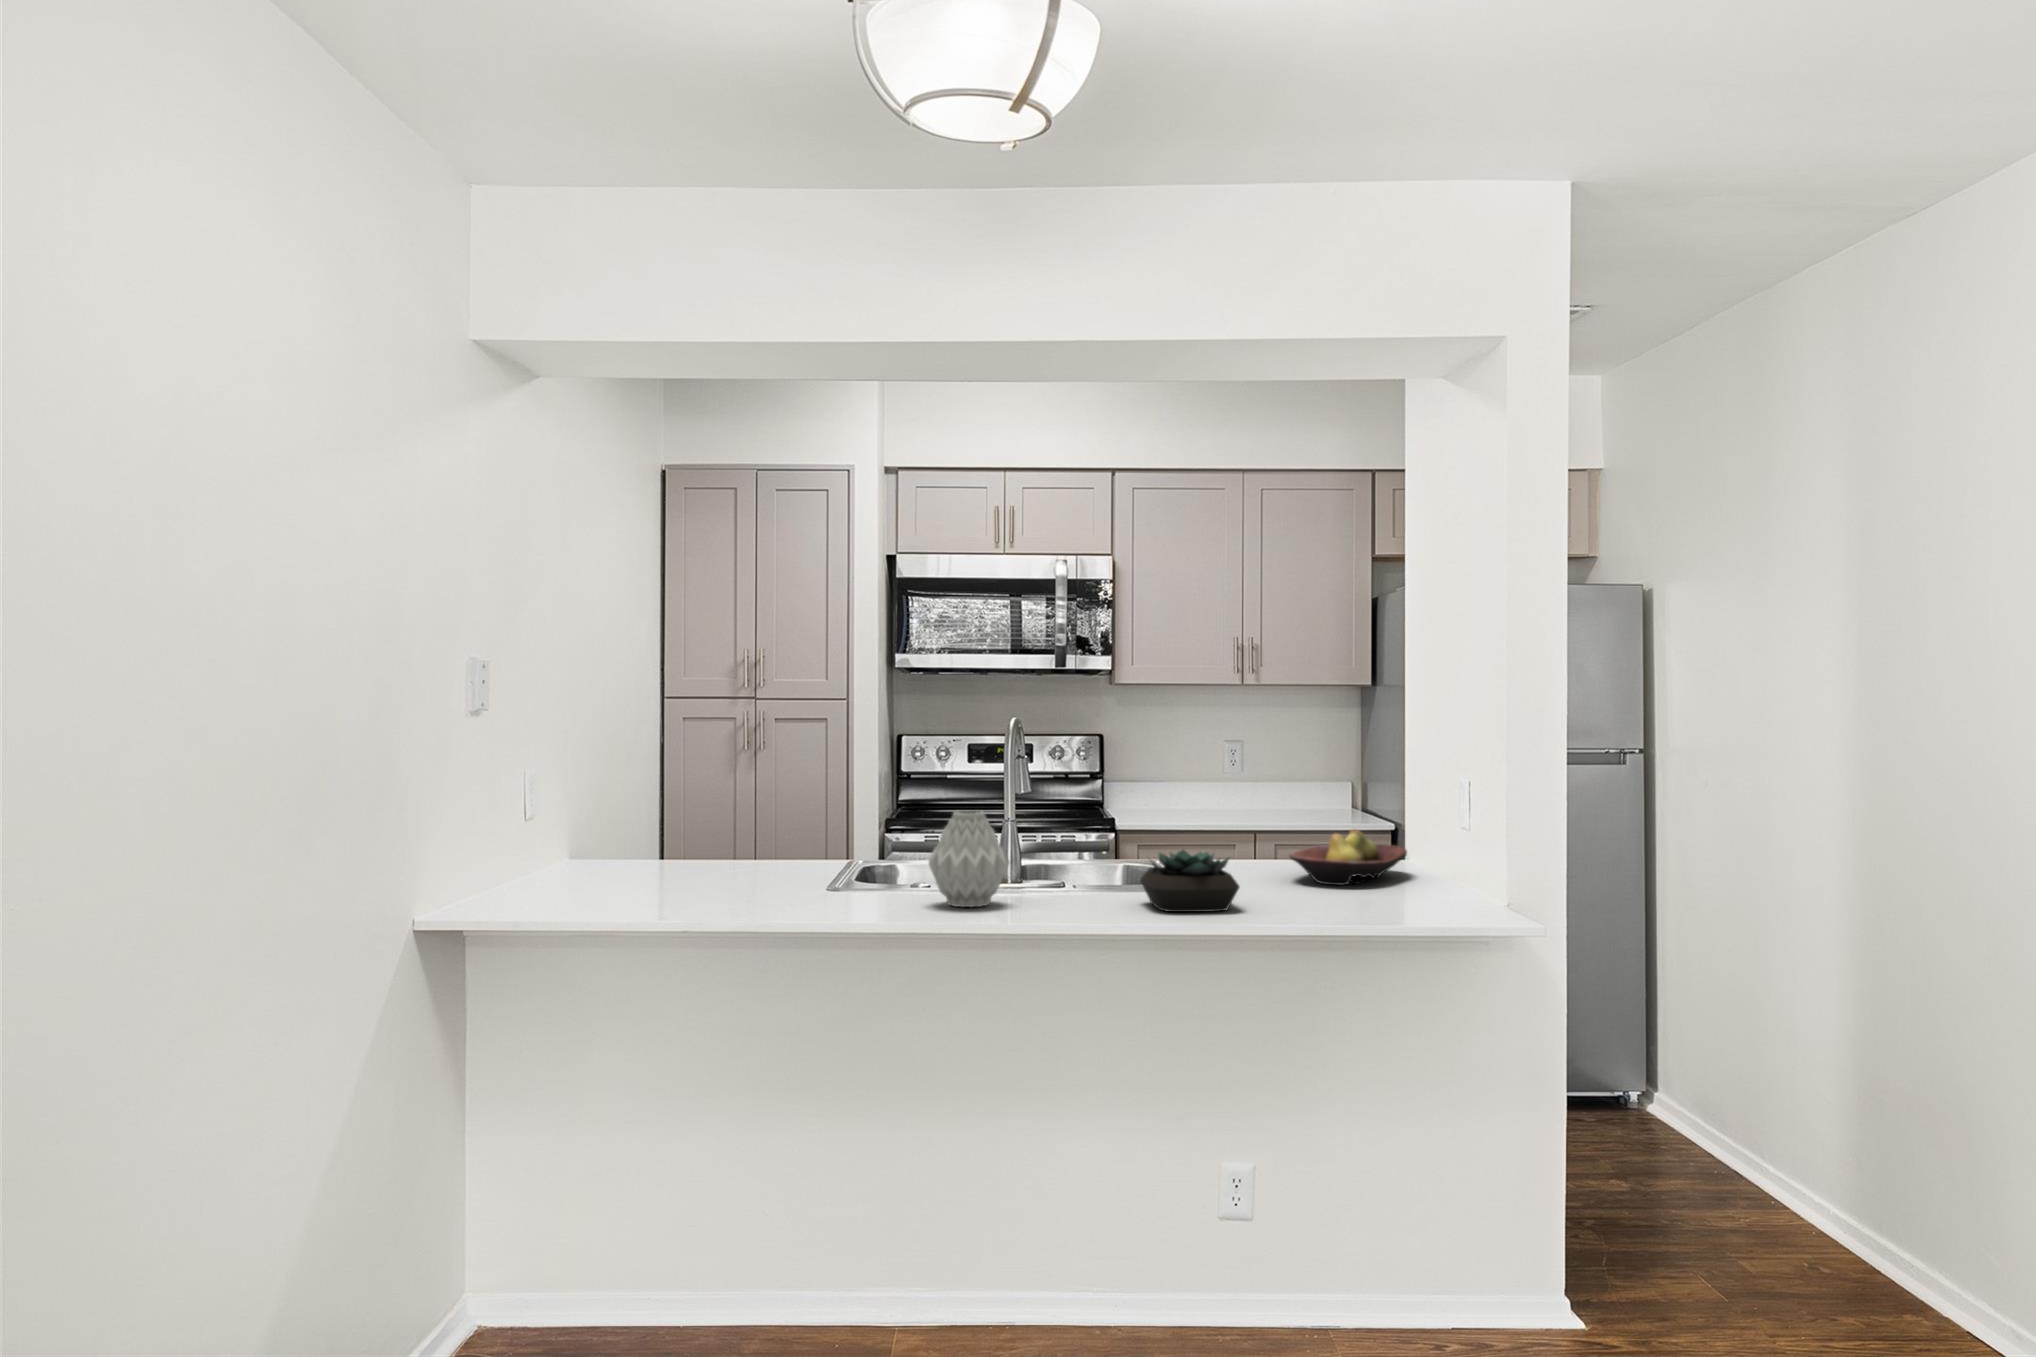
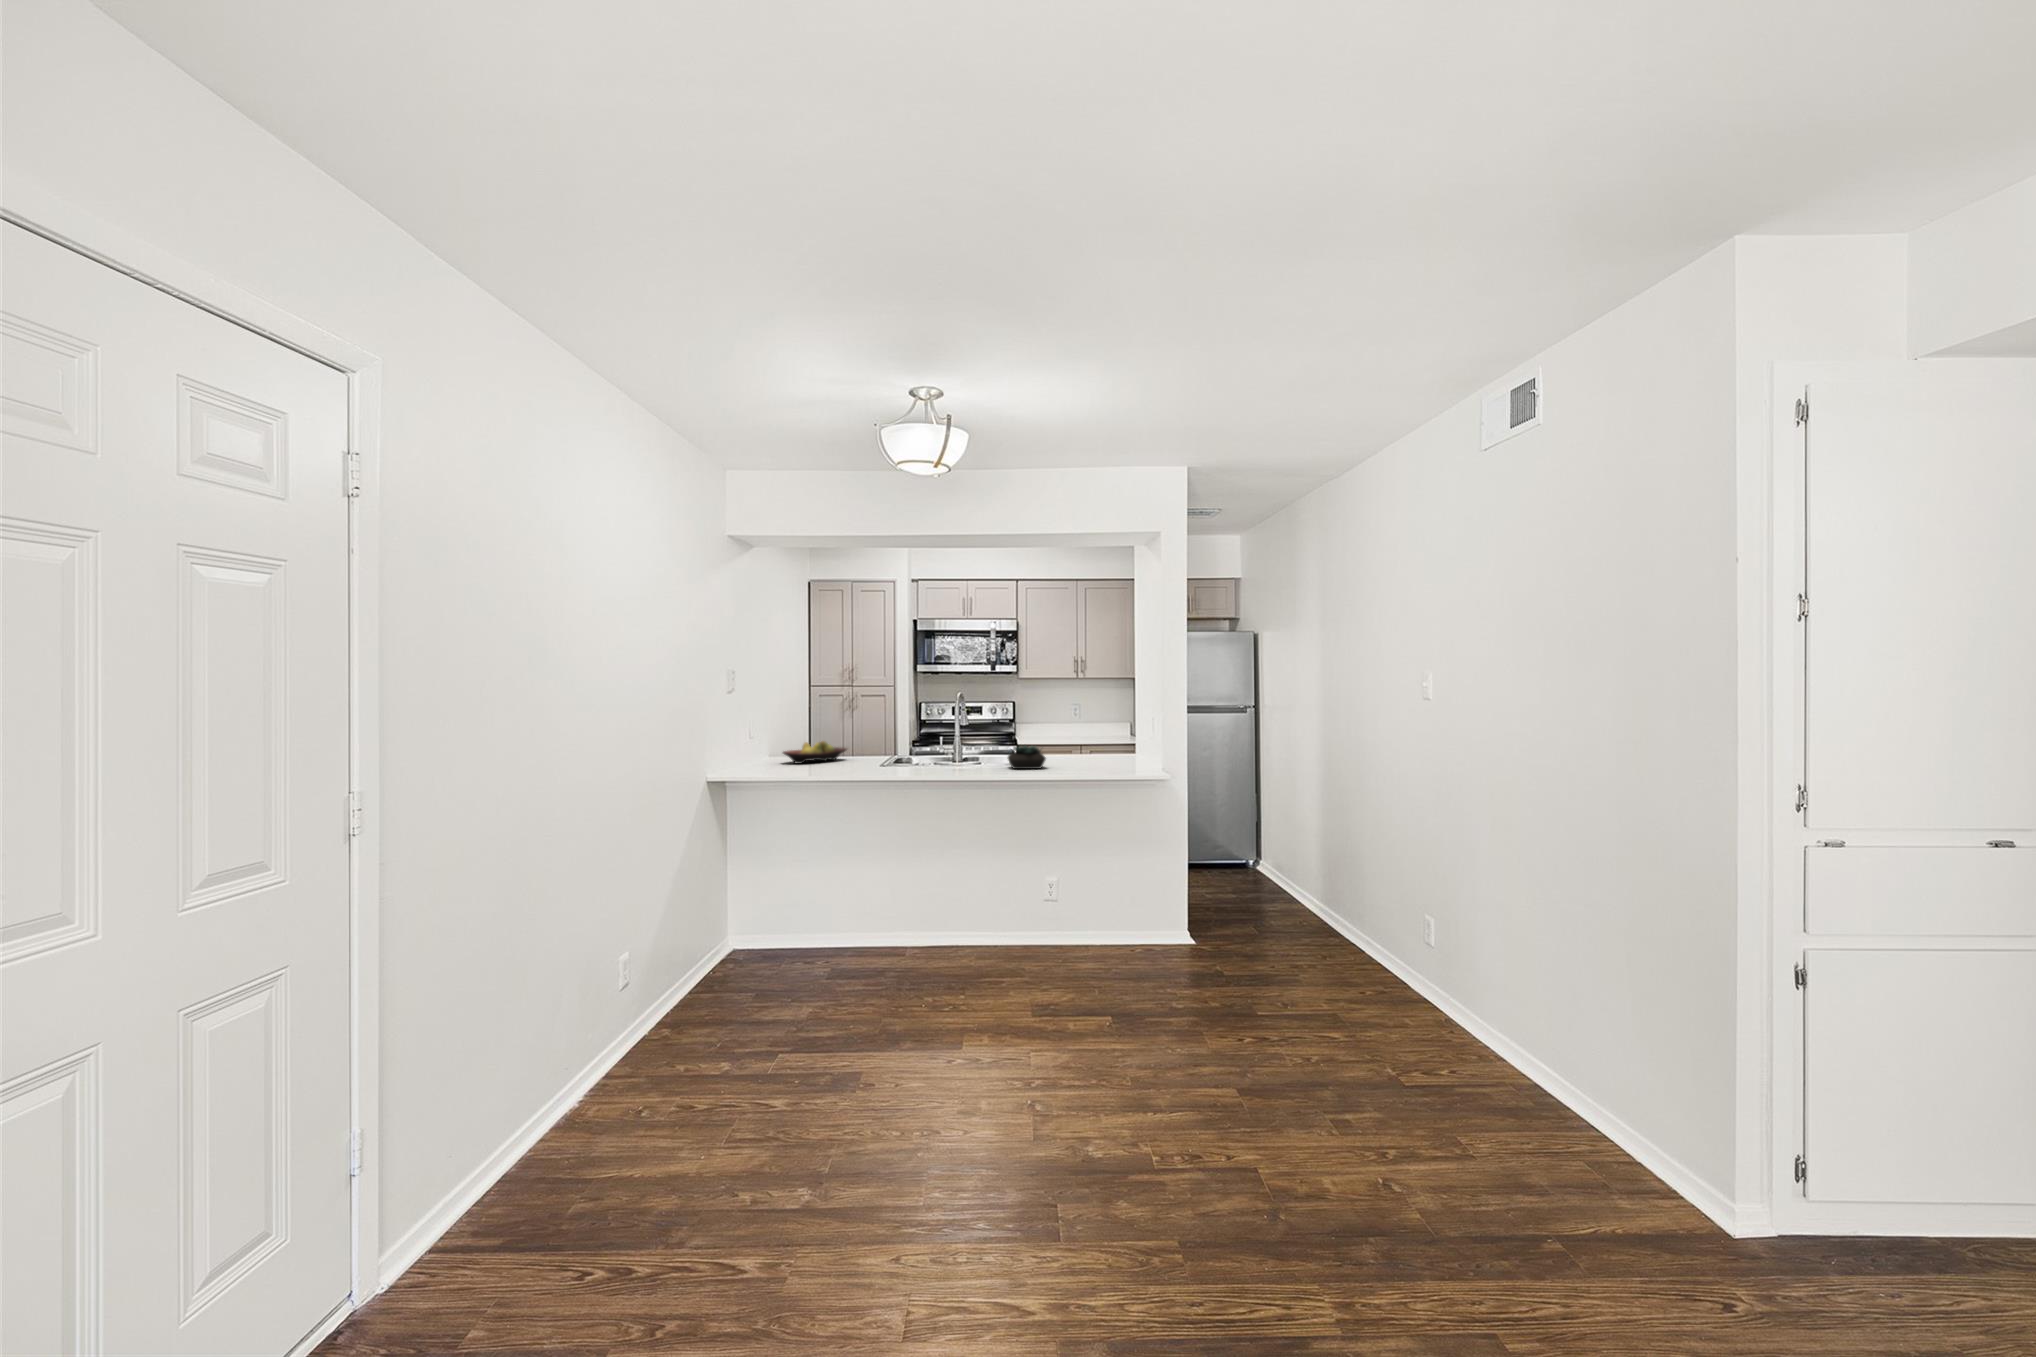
vase: present [929,811,1009,907] -> none [919,729,953,769]
fruit bowl: present [1290,829,1407,885] -> present [783,741,847,764]

